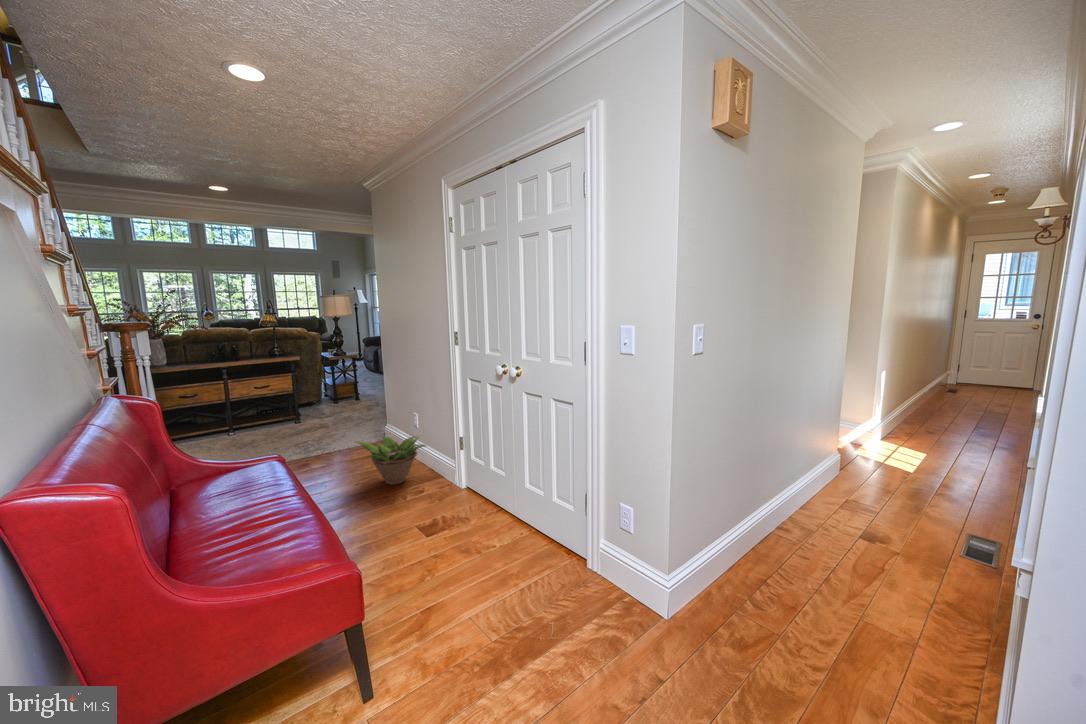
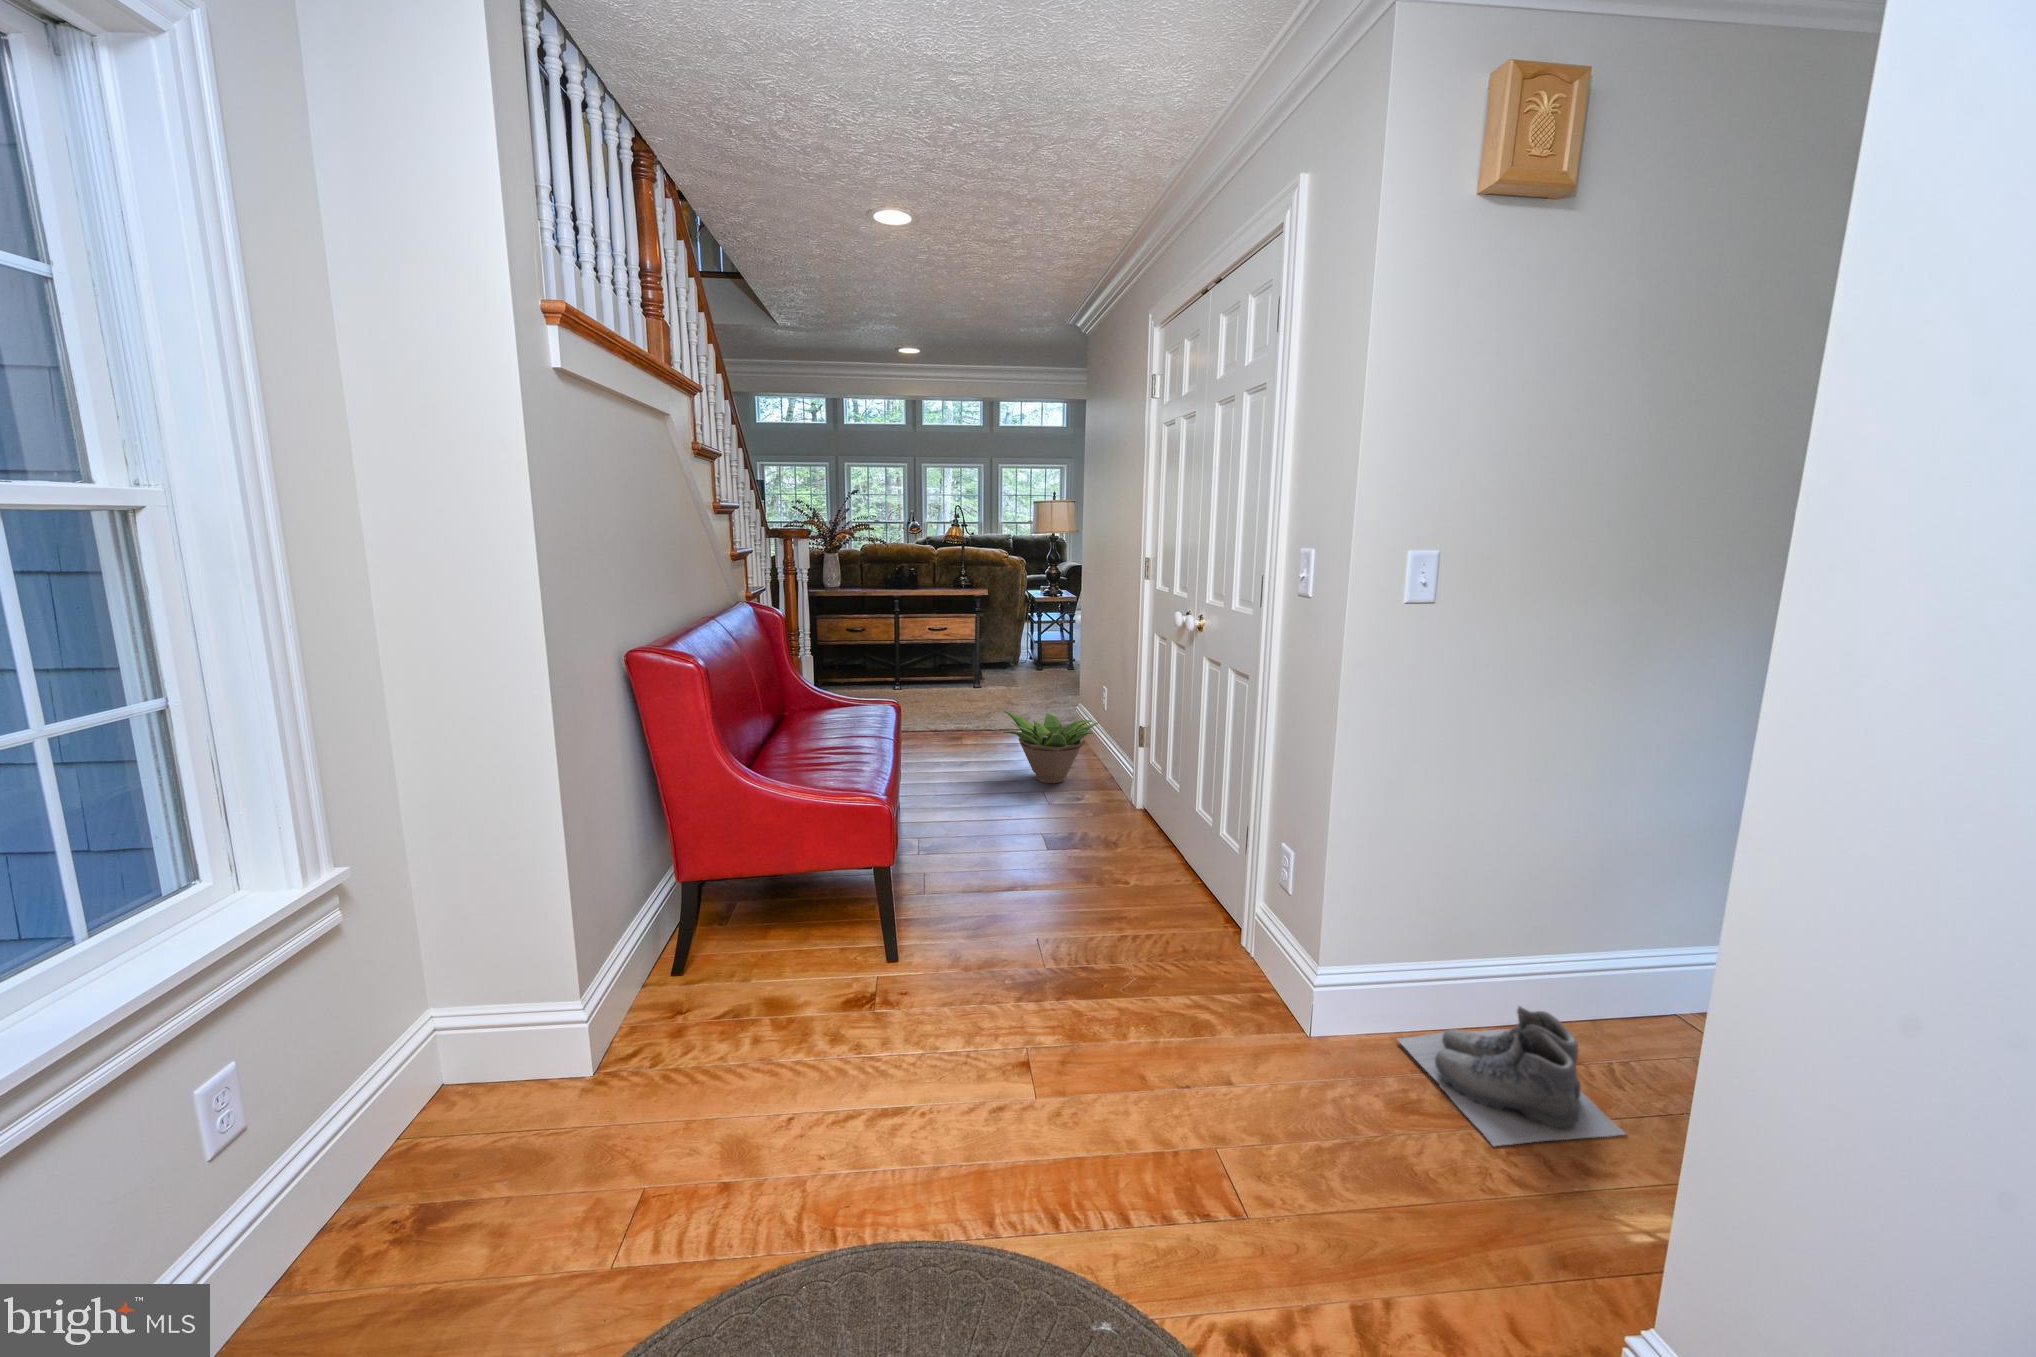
boots: none [702,559,819,651] -> present [1398,1006,1626,1146]

